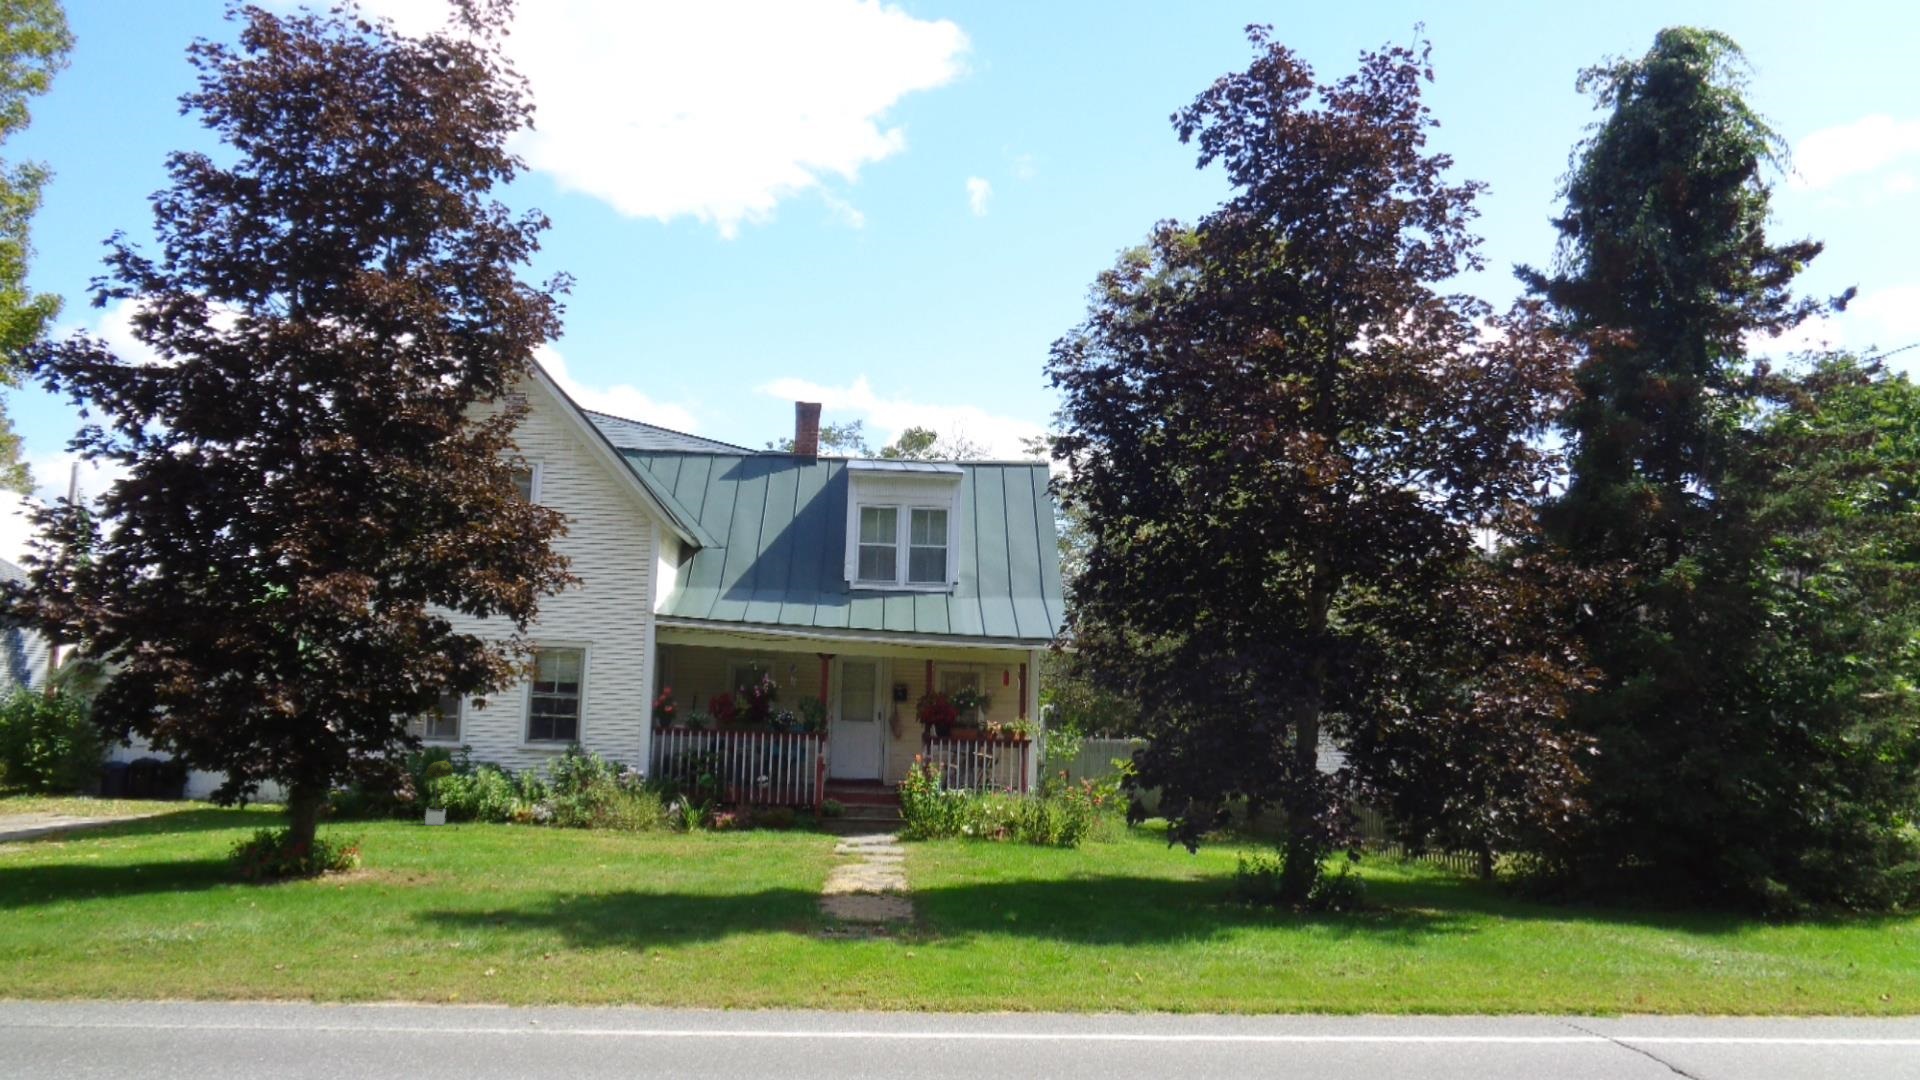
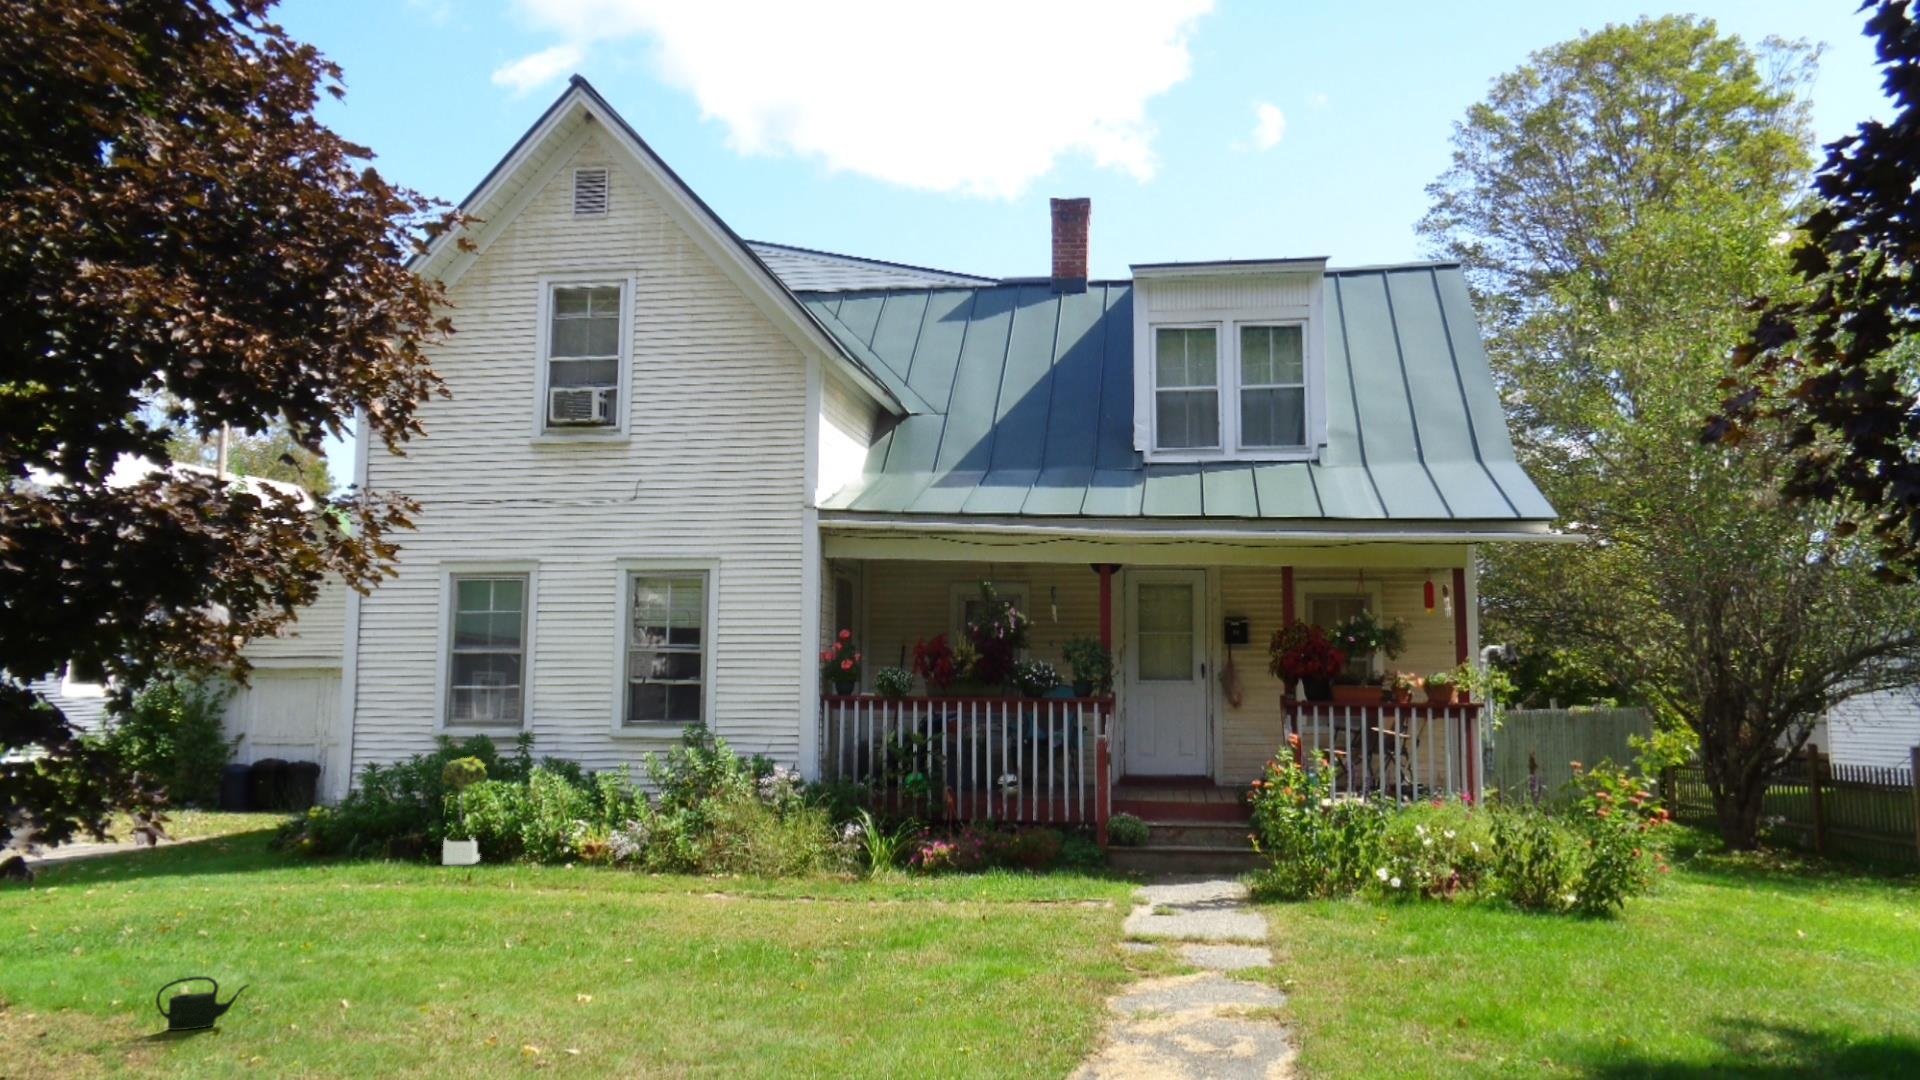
watering can: none [414,859,451,882] -> present [156,976,249,1030]

